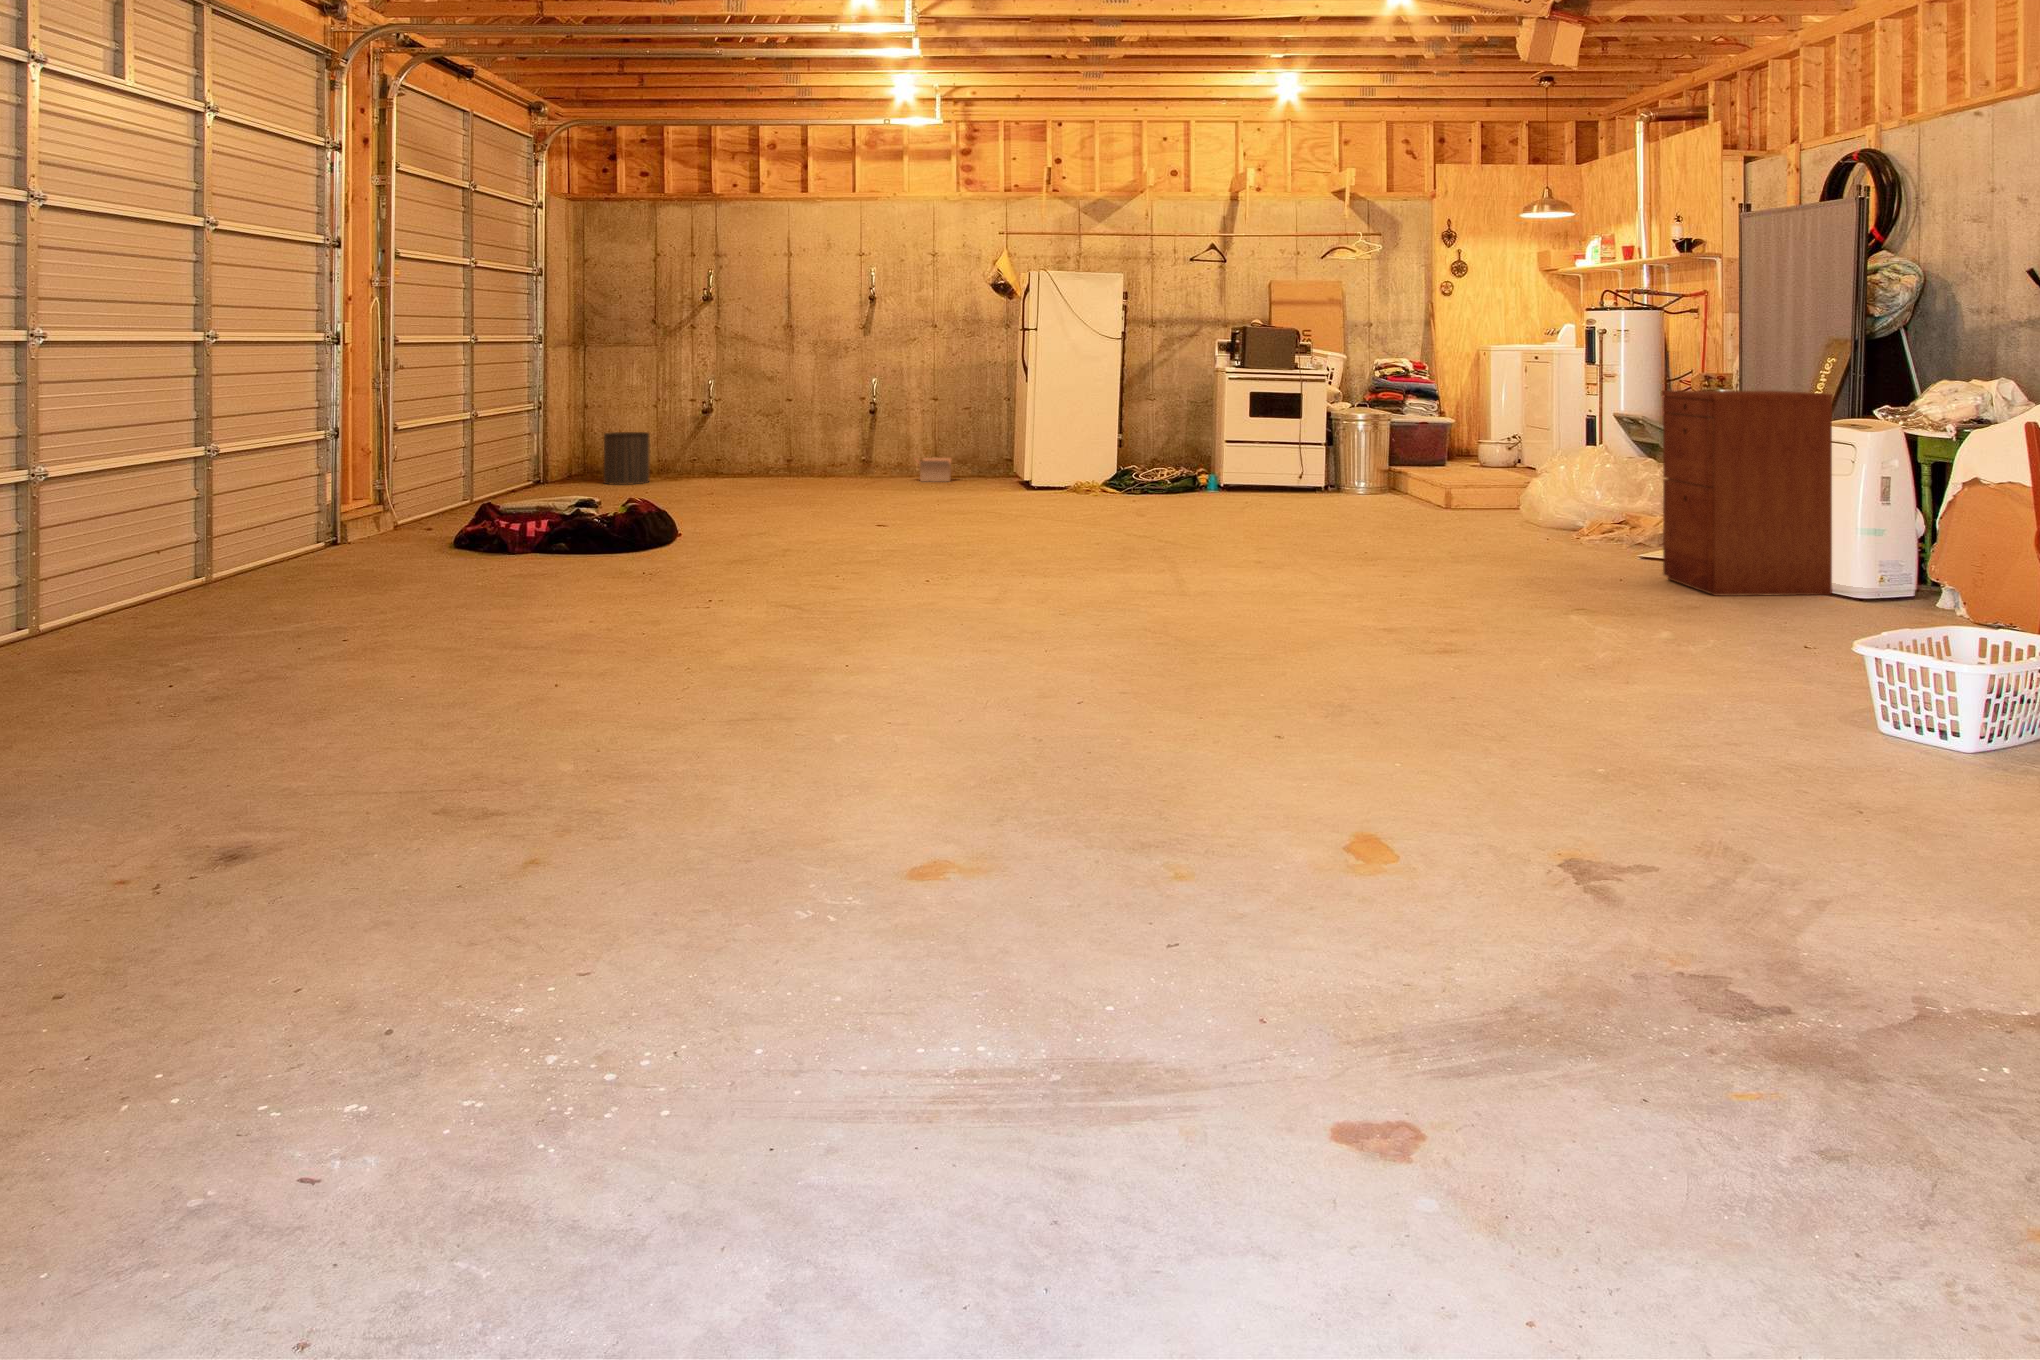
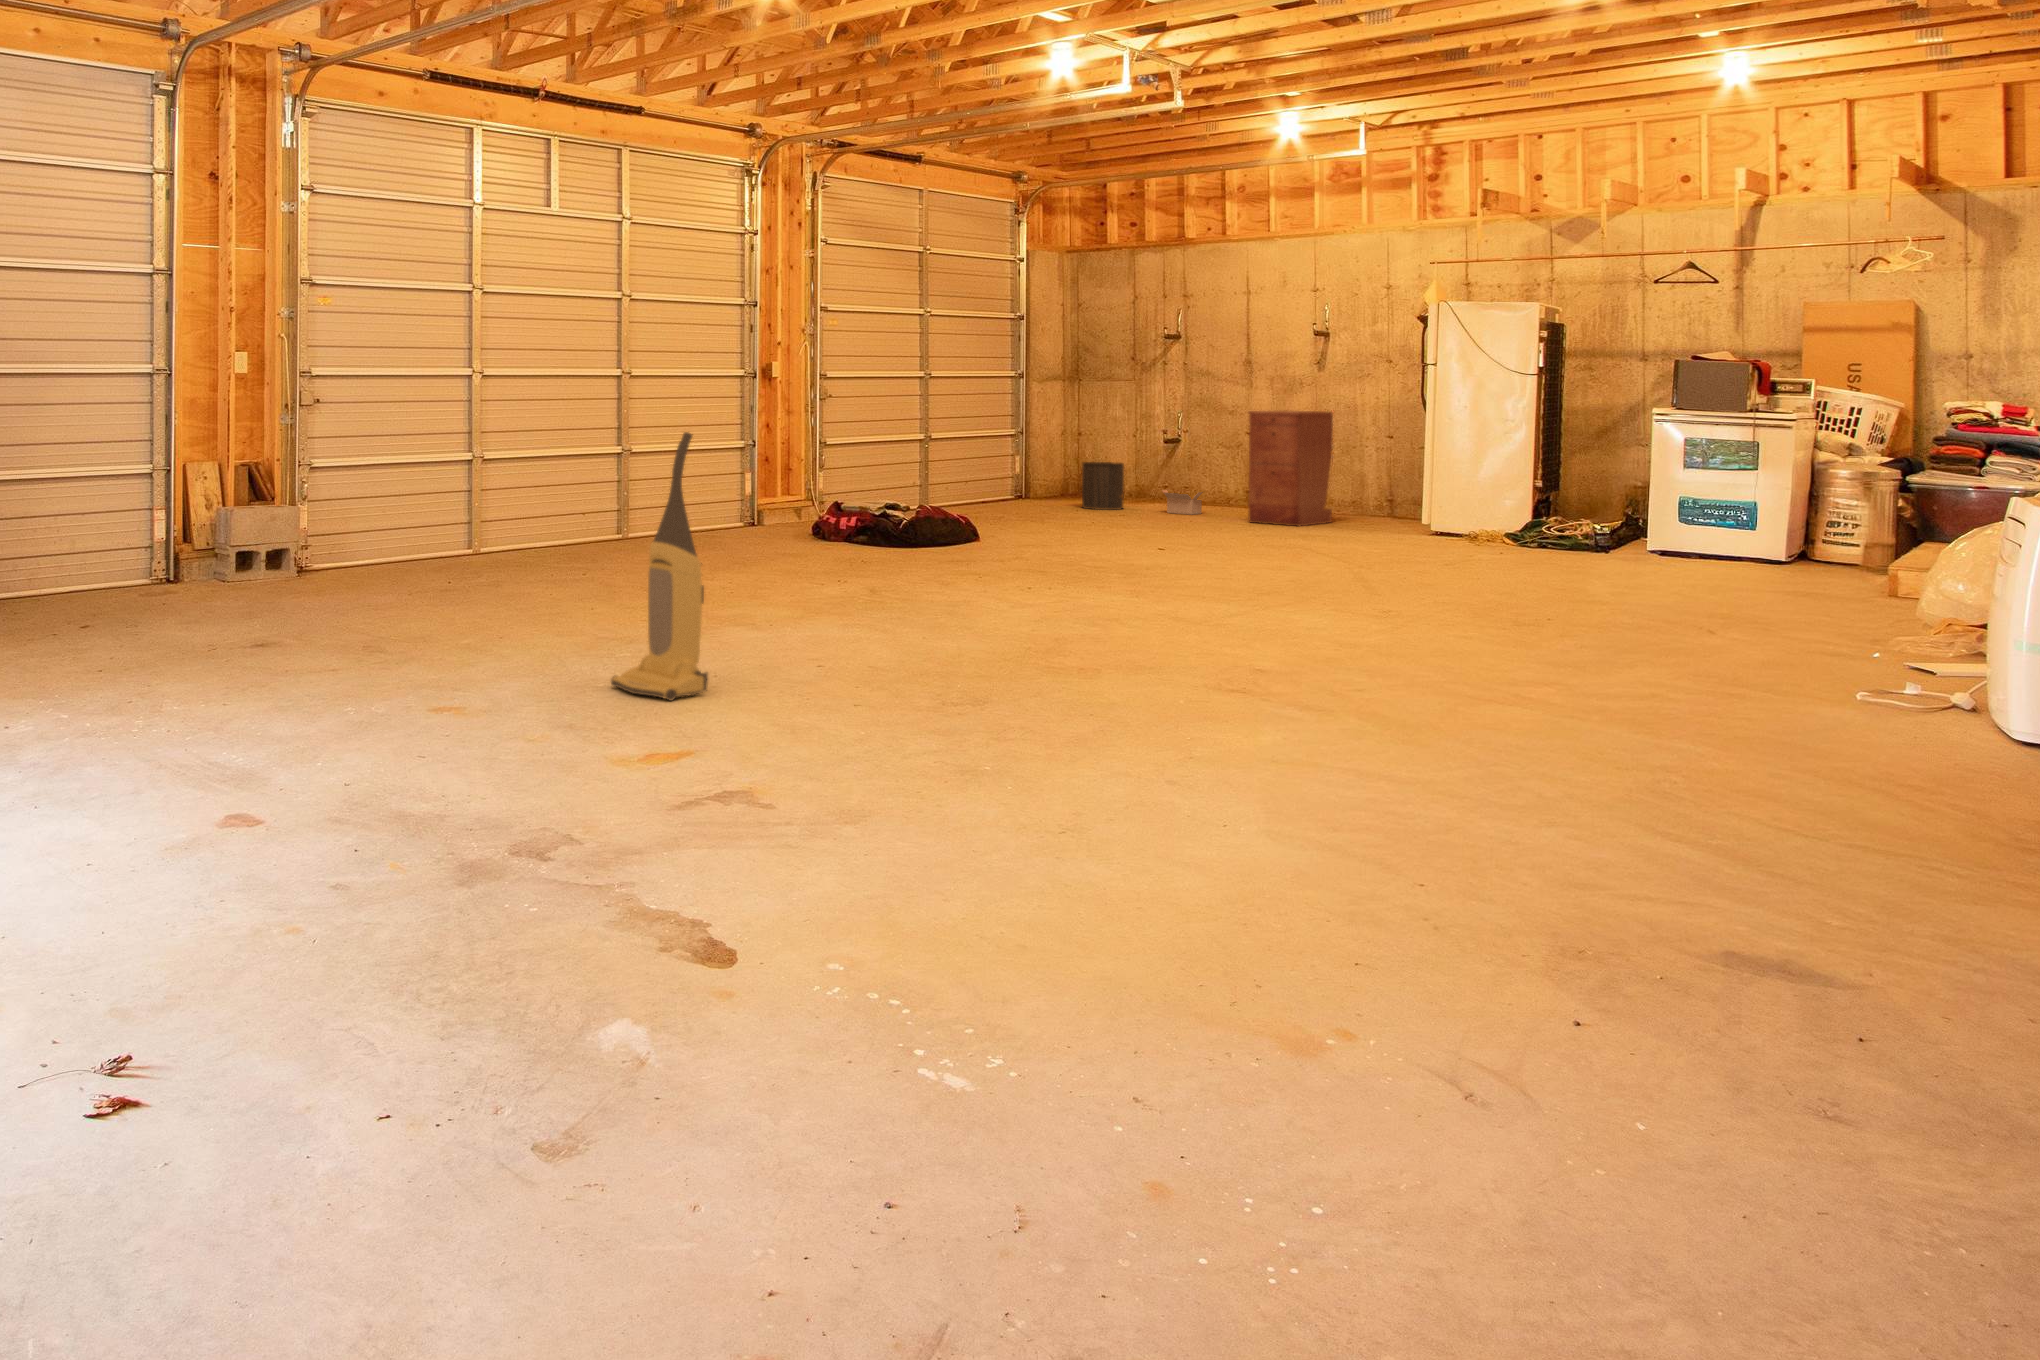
filing cabinet: present [1662,391,1833,596] -> present [1248,411,1333,526]
vacuum cleaner: none [1278,435,1436,852] -> present [611,432,708,701]
cardboard box: present [914,458,951,482] -> present [1162,490,1203,515]

